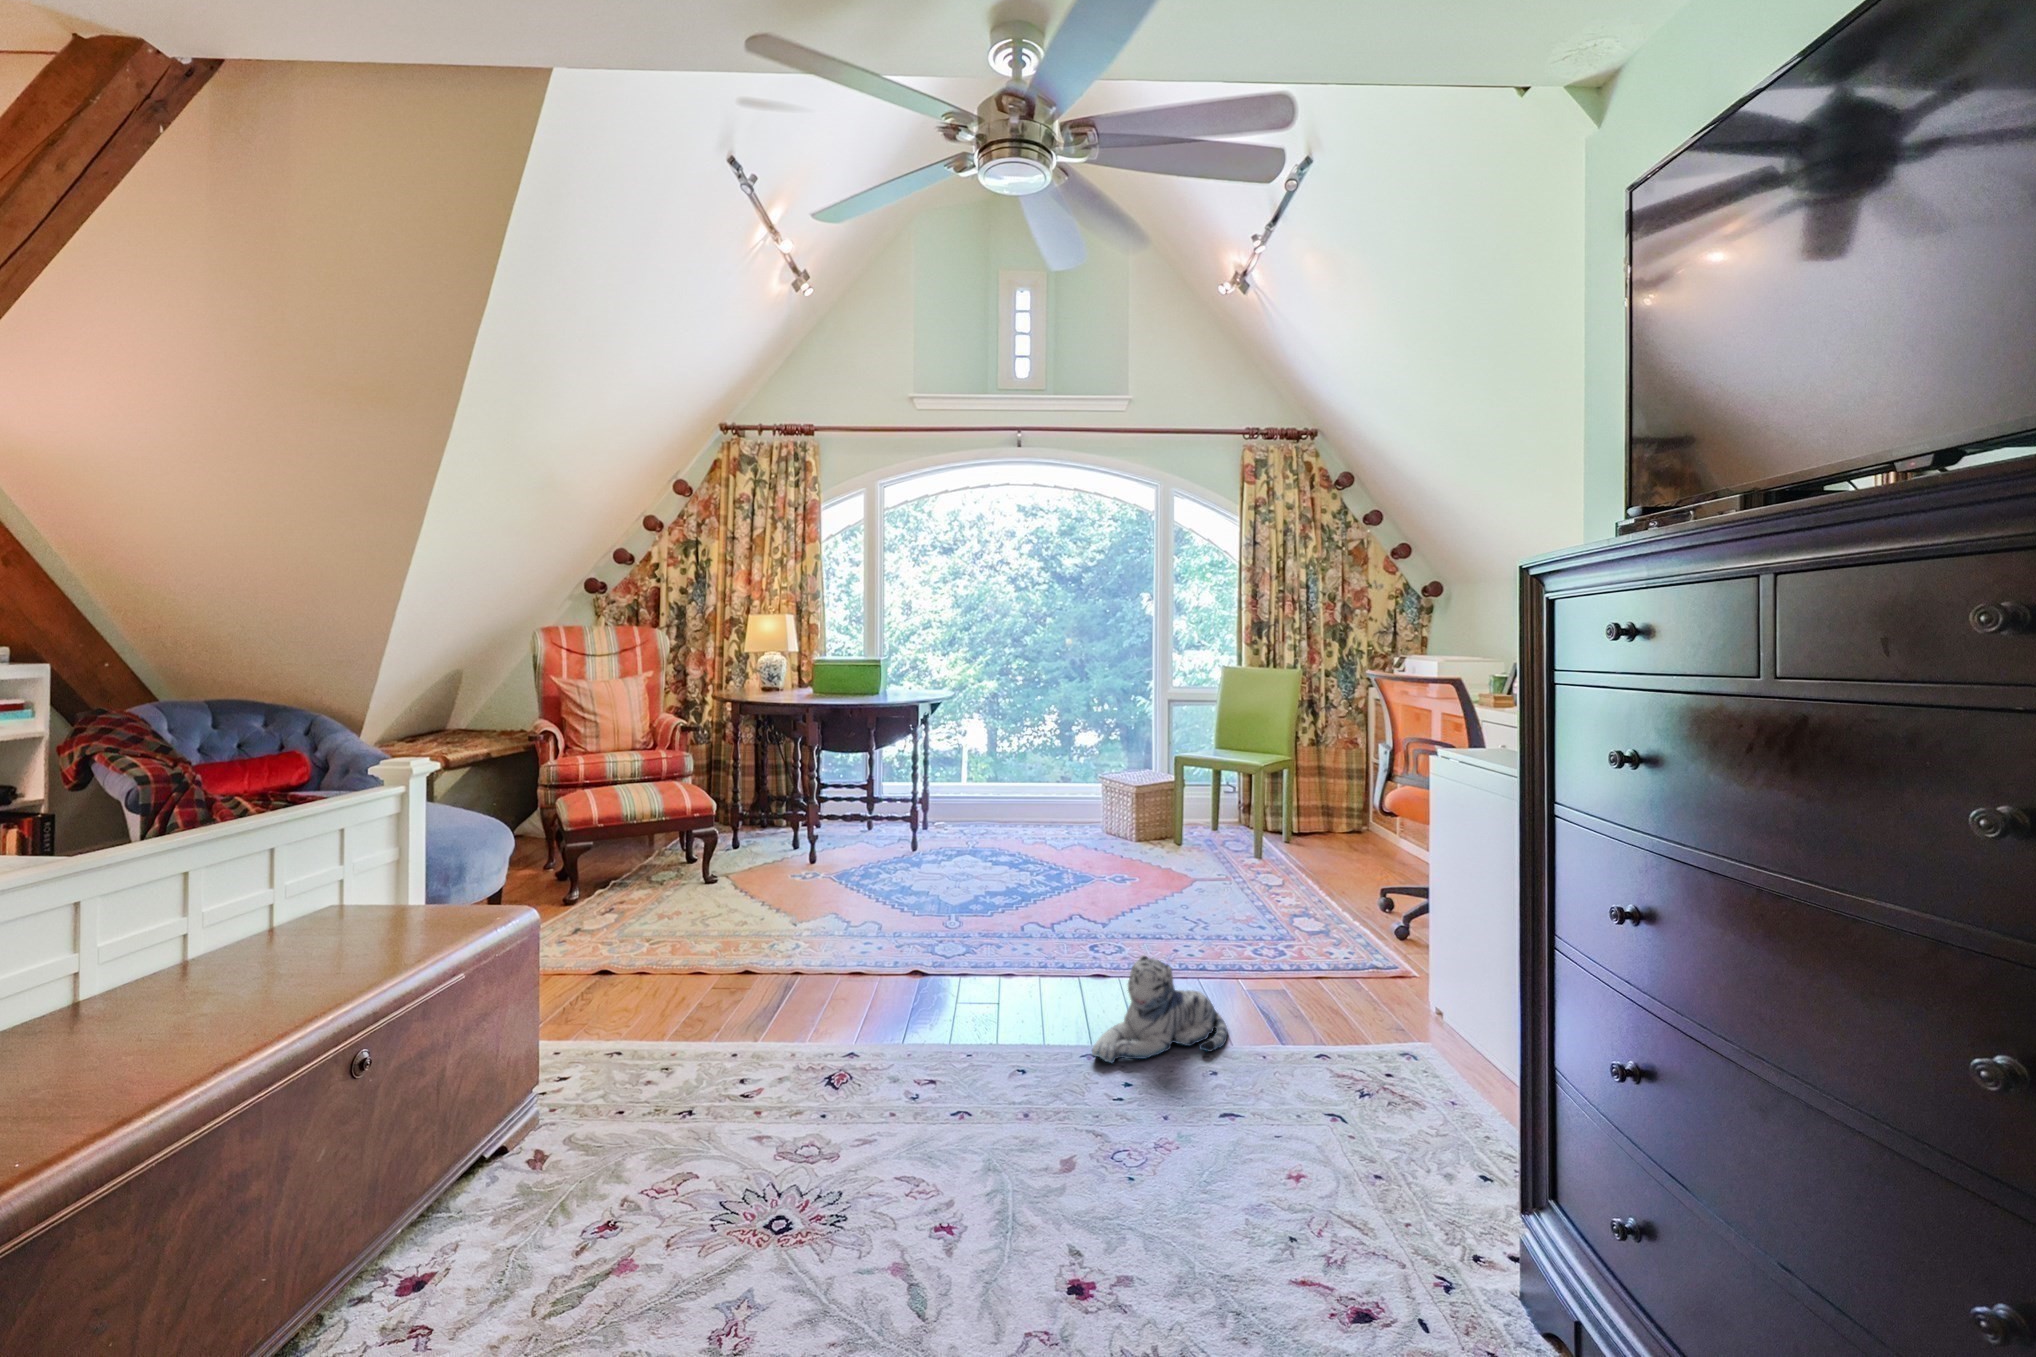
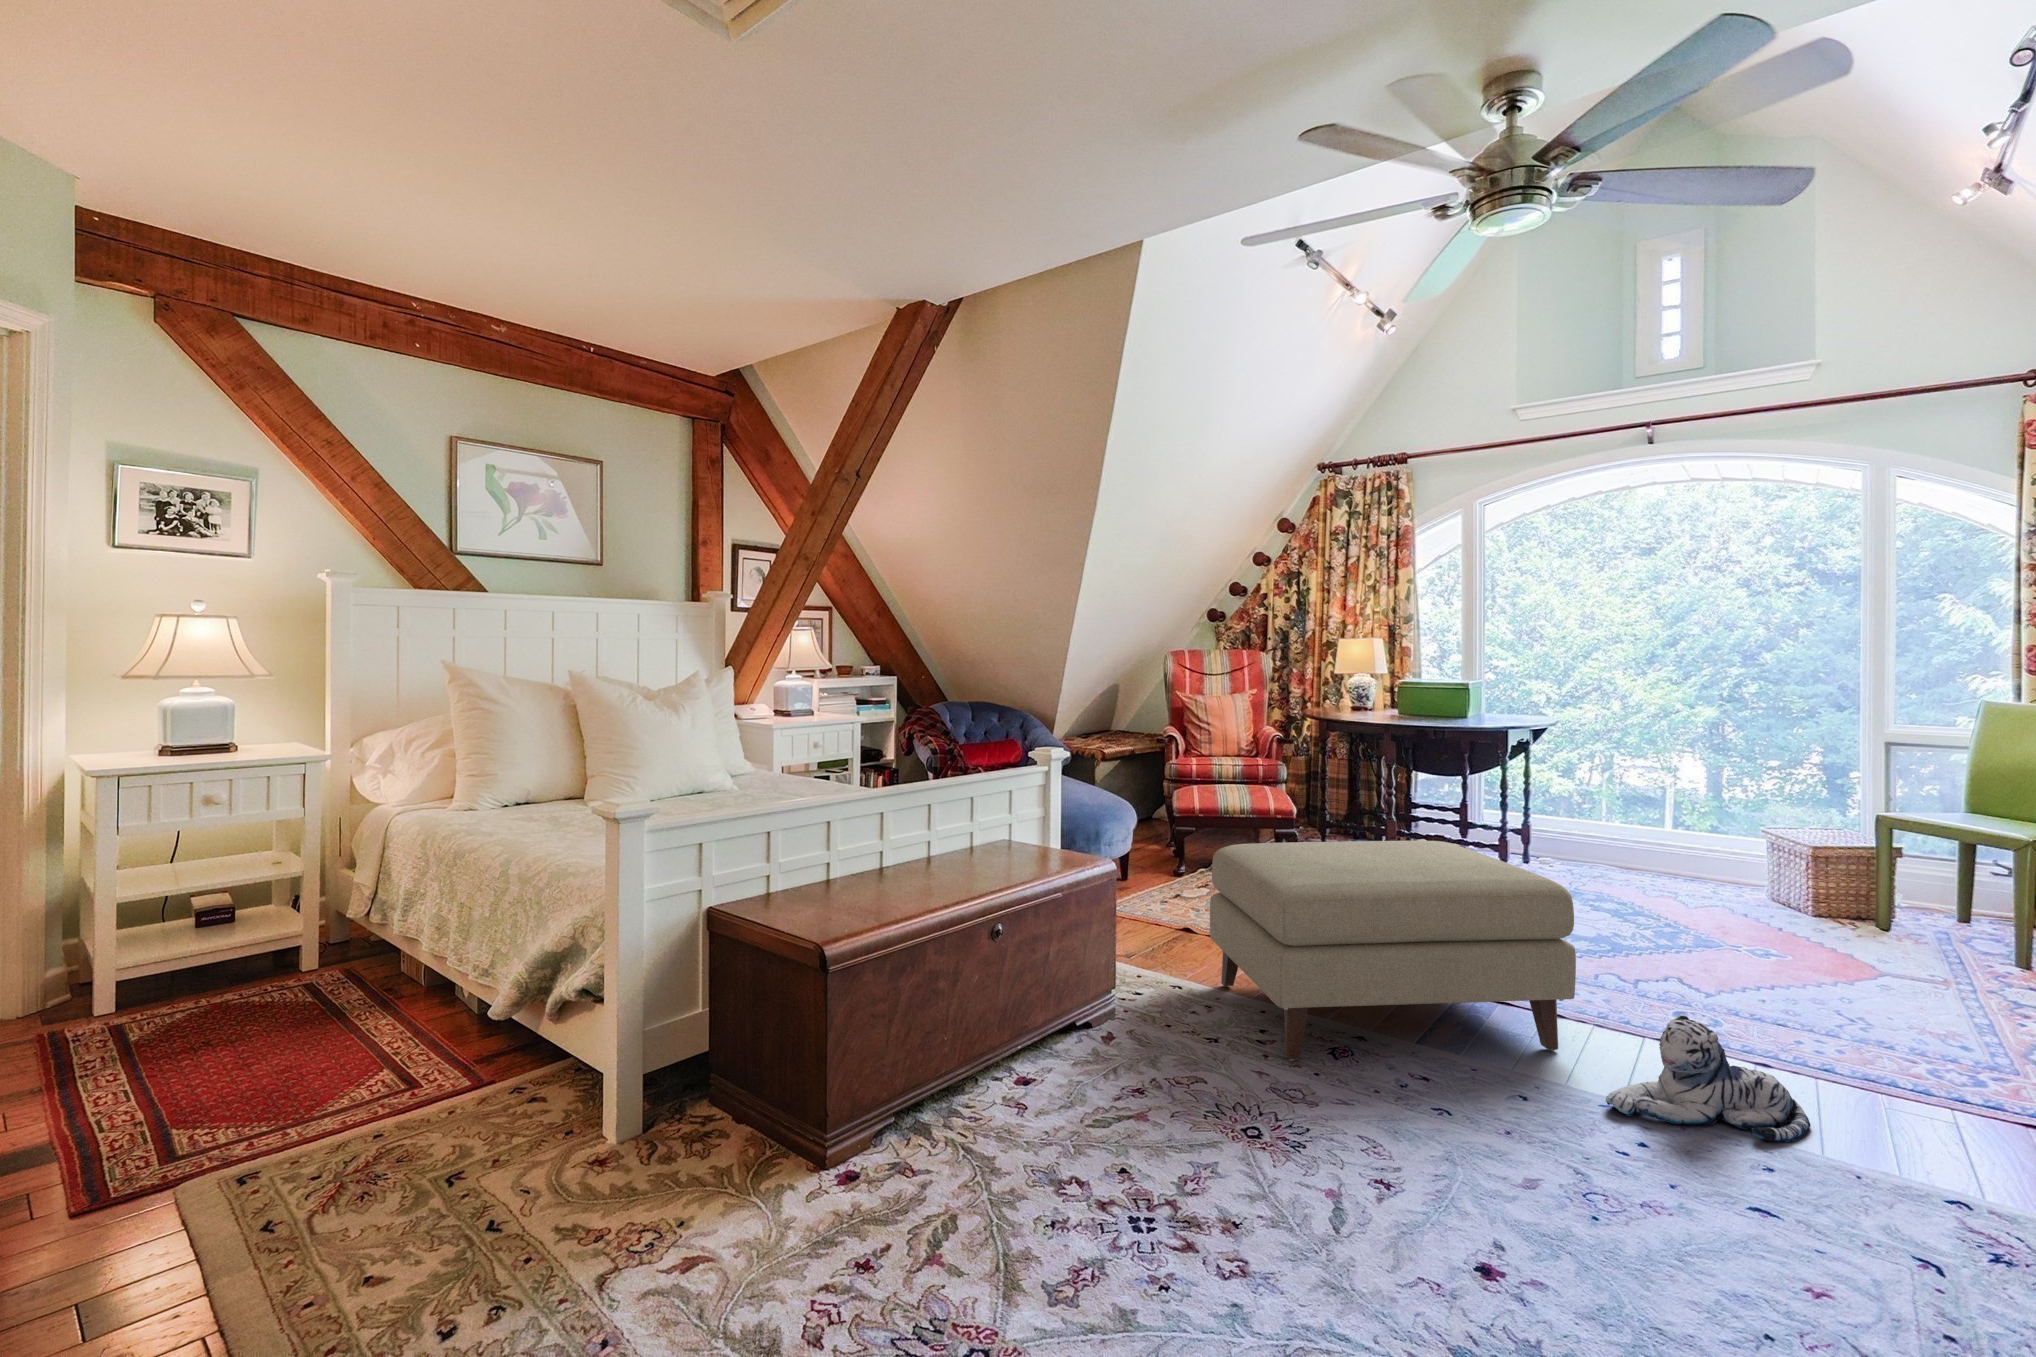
ottoman: none [658,821,1045,1108] -> present [1210,841,1576,1060]

